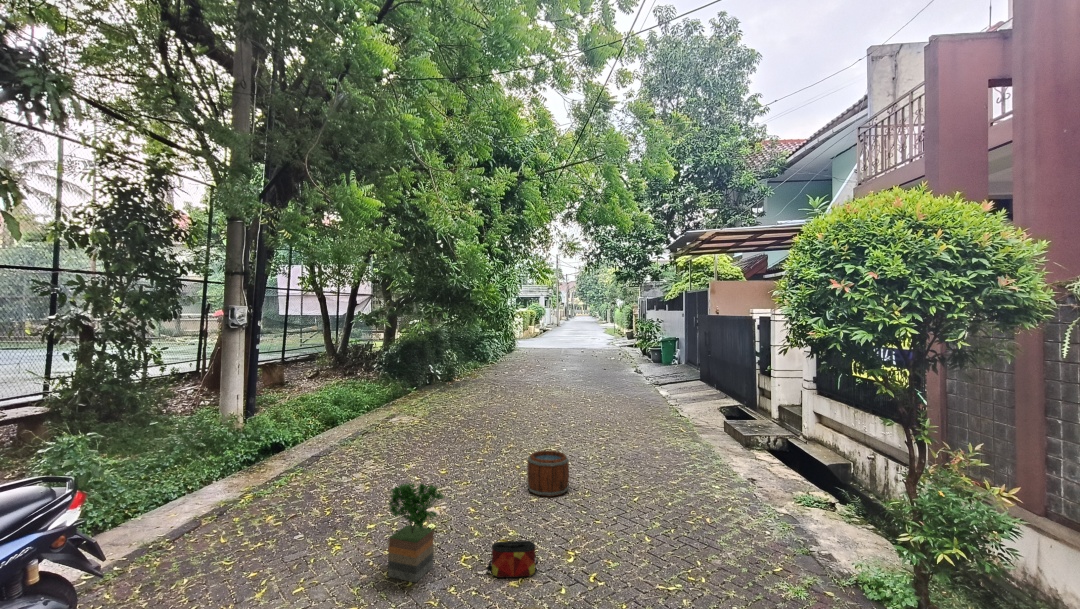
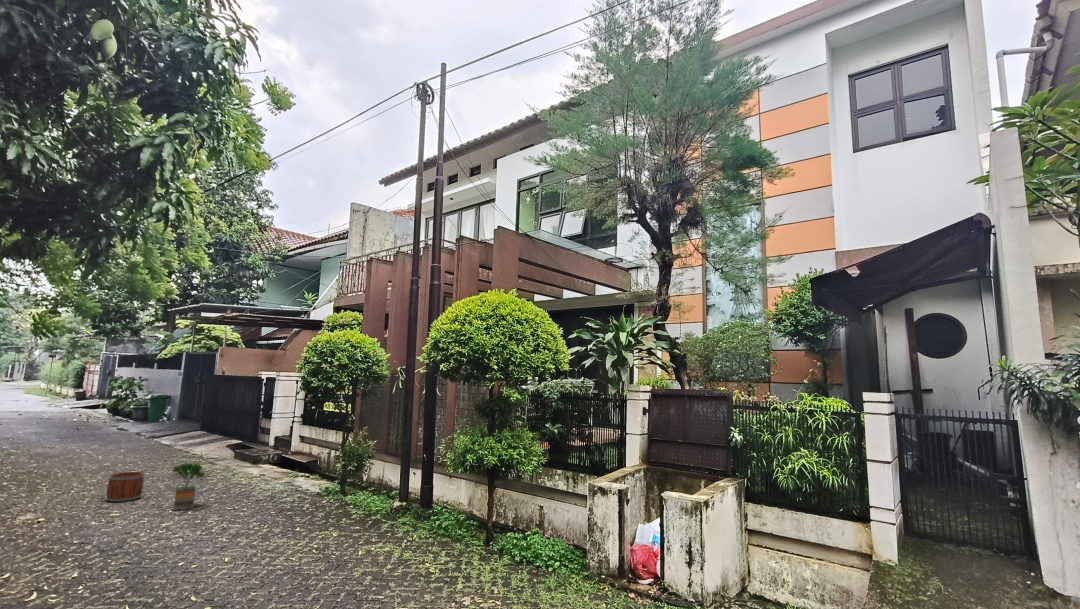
potted tree: present [388,483,444,583] -> present [172,463,205,510]
bag: present [486,541,538,578] -> none [125,505,160,526]

